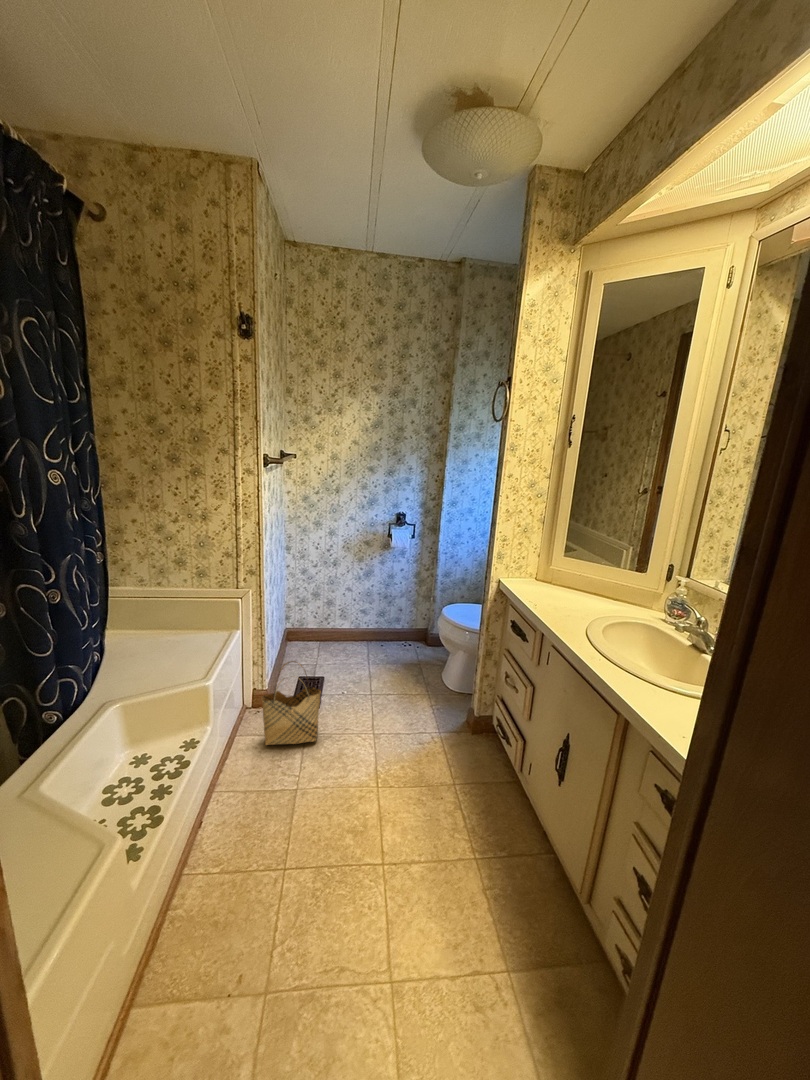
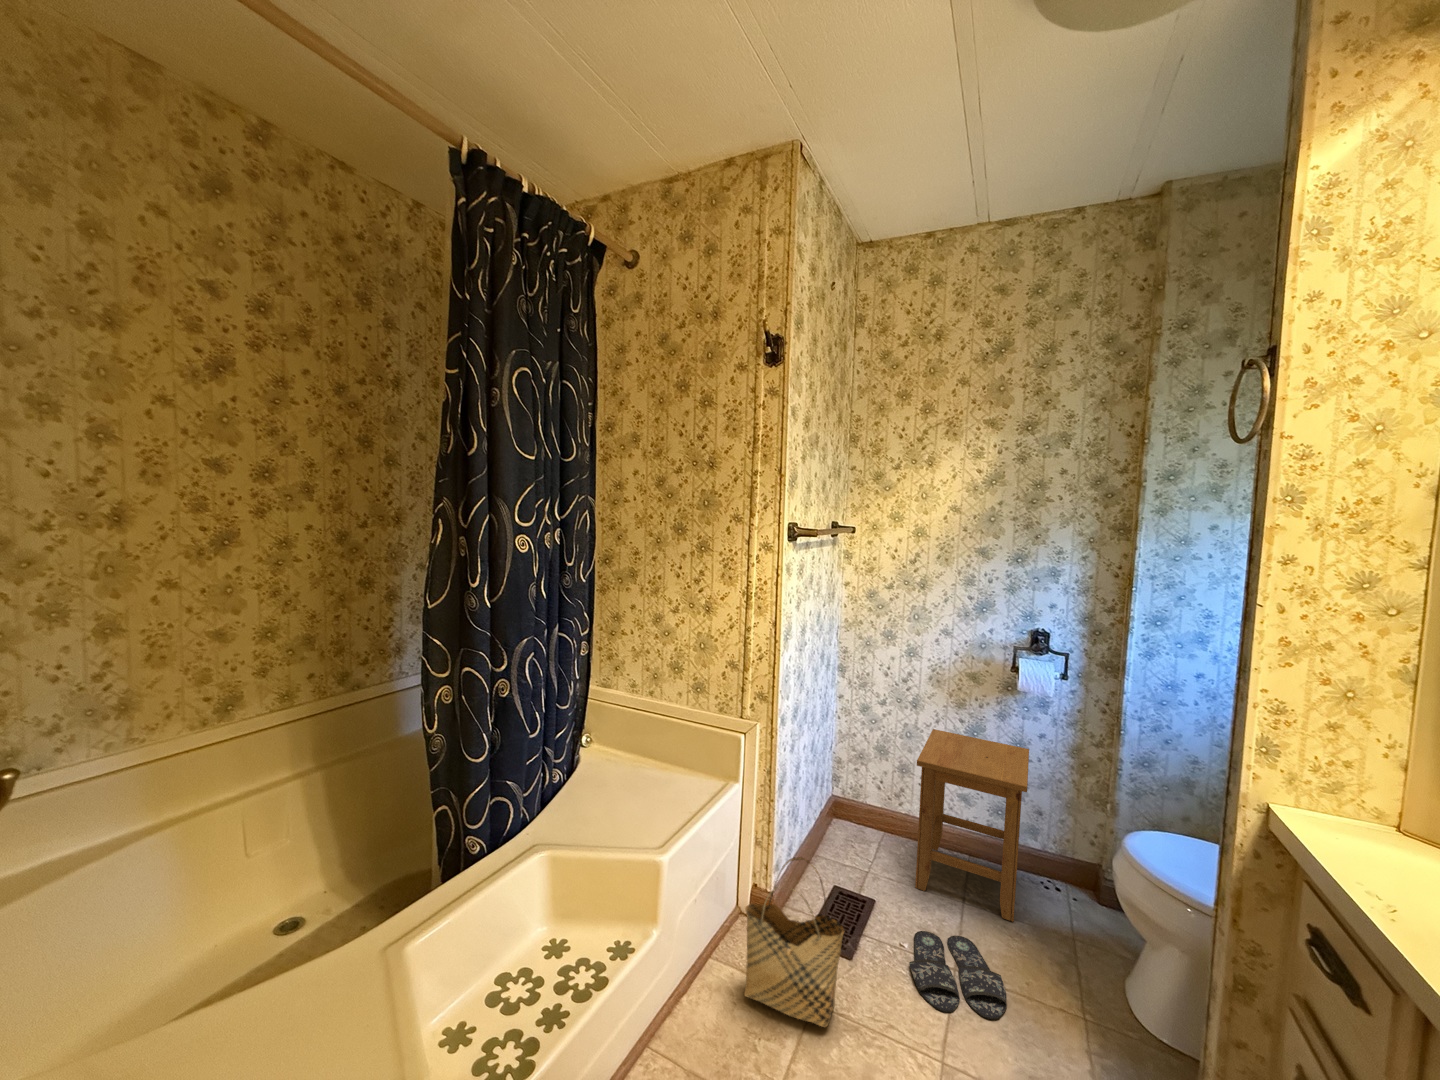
stool: none [343,578,400,666] -> present [915,729,1029,922]
slippers: none [349,680,397,714] -> present [909,931,1007,1019]

